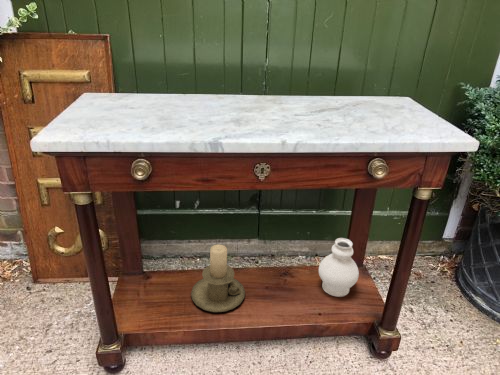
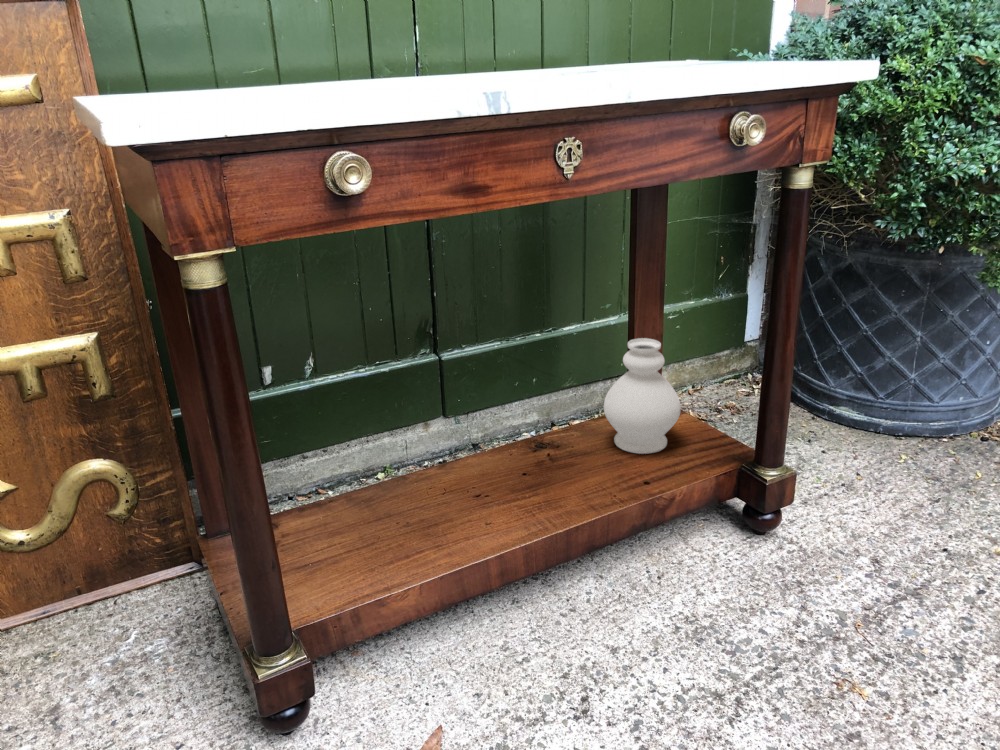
candle holder: present [191,244,245,312] -> none [382,396,497,539]

